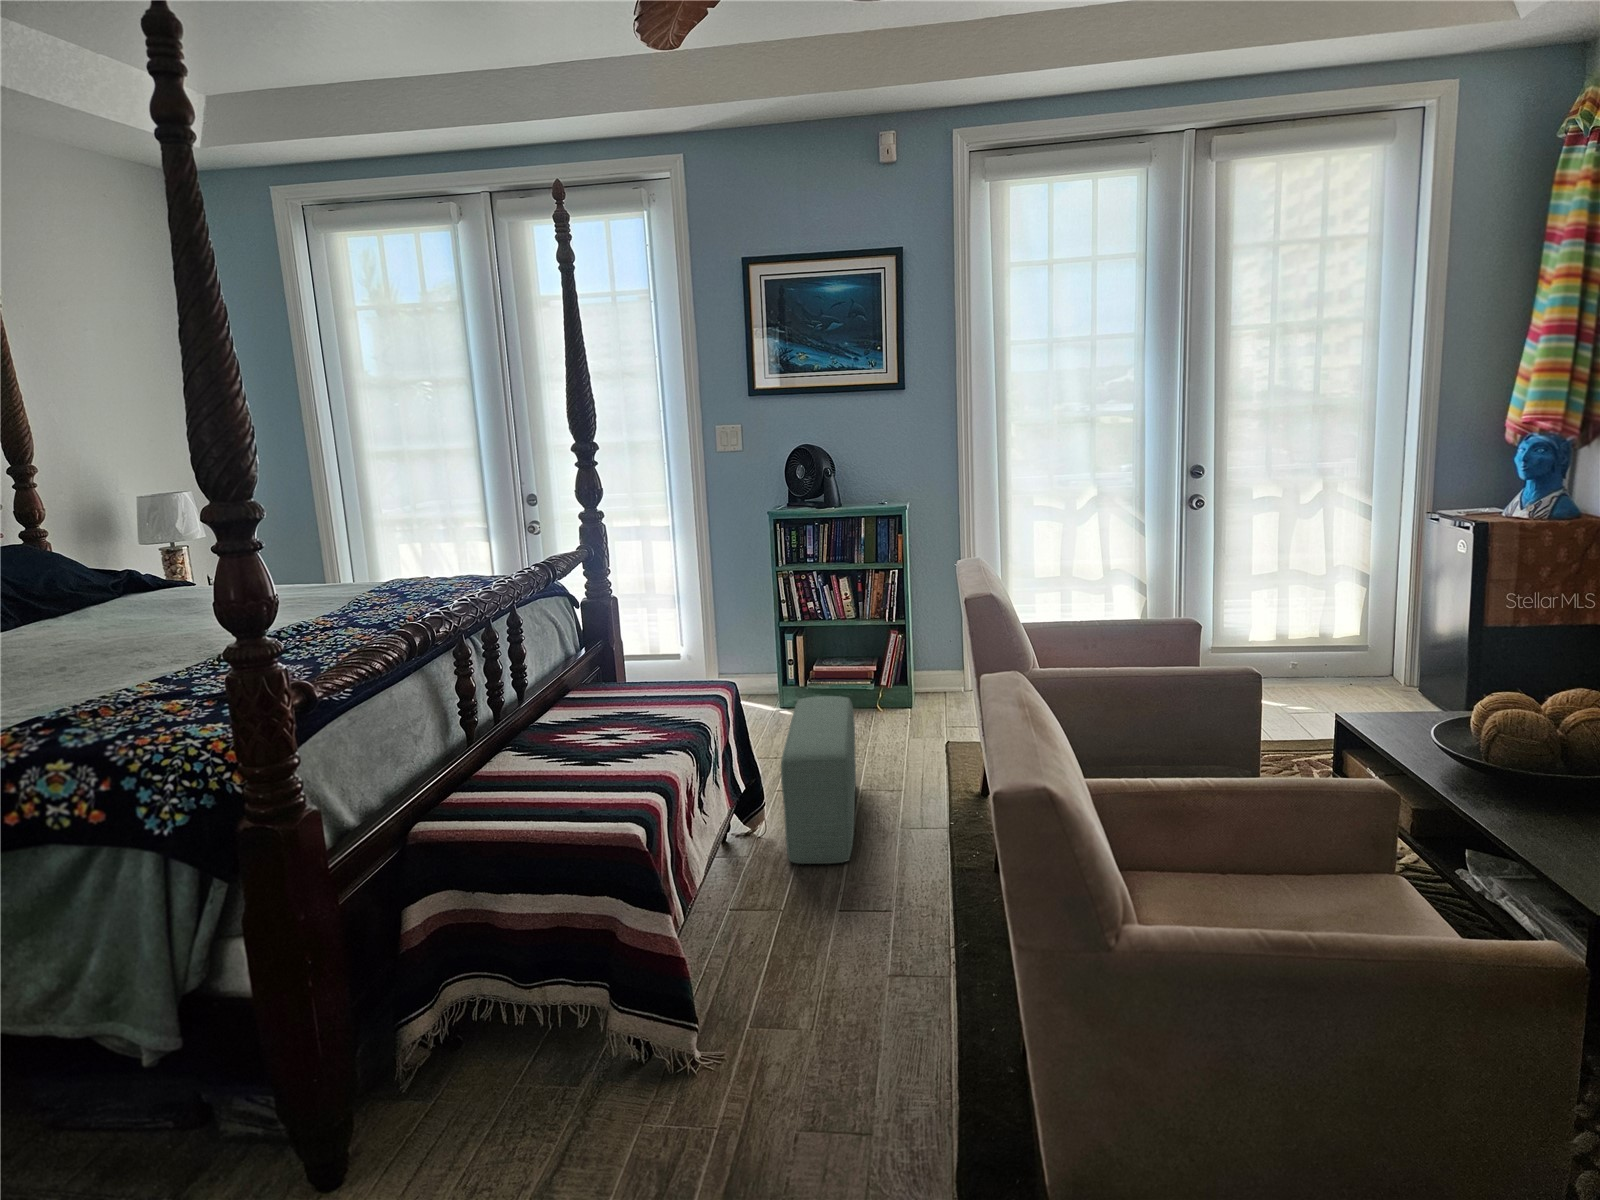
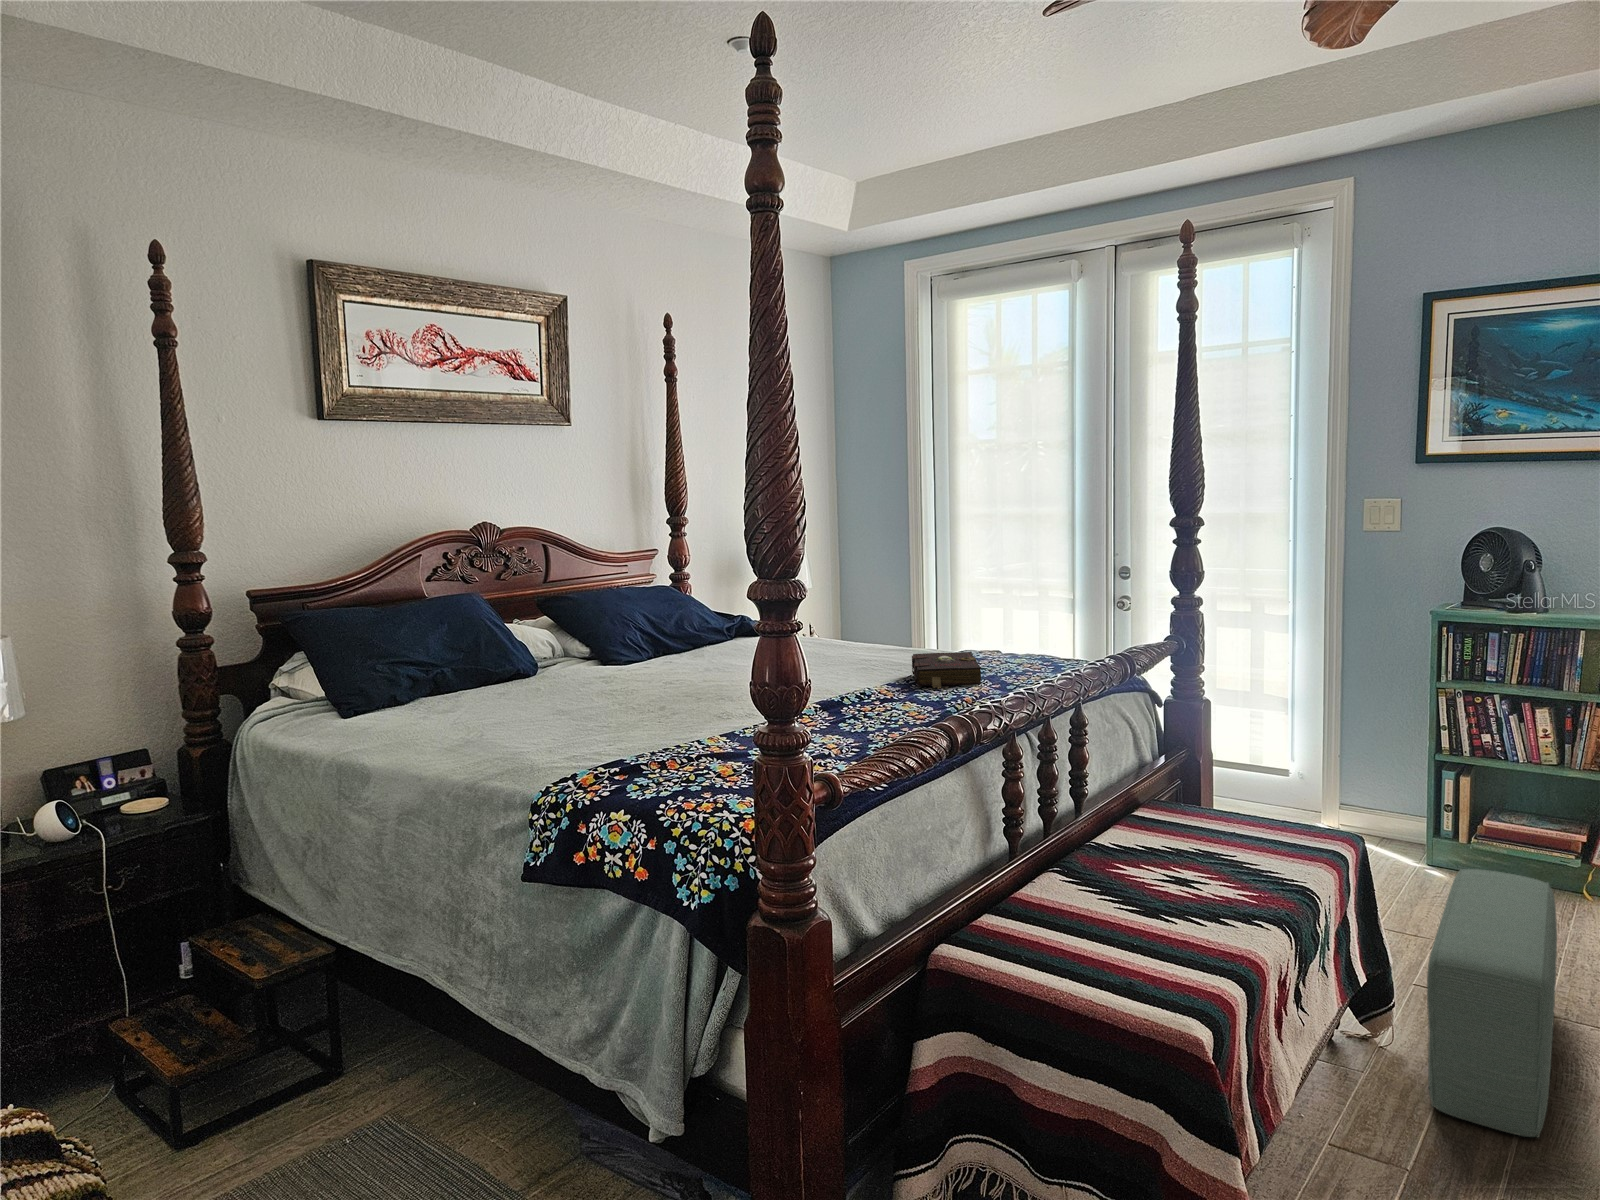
book: none [343,575,420,611] -> present [912,652,981,689]

